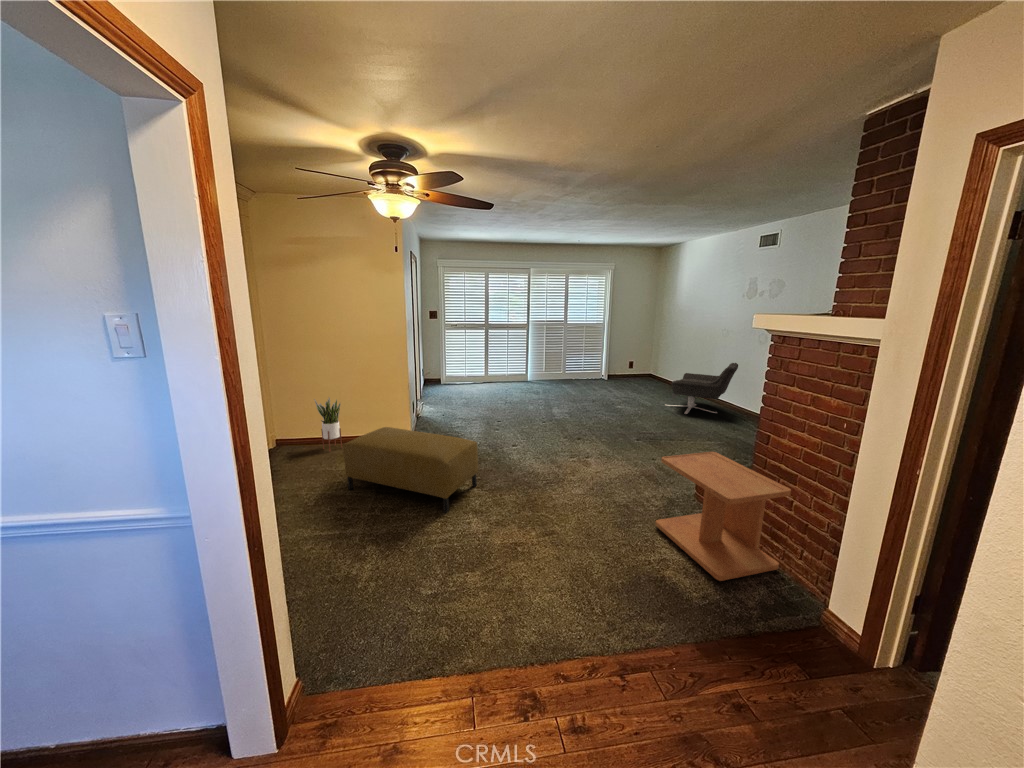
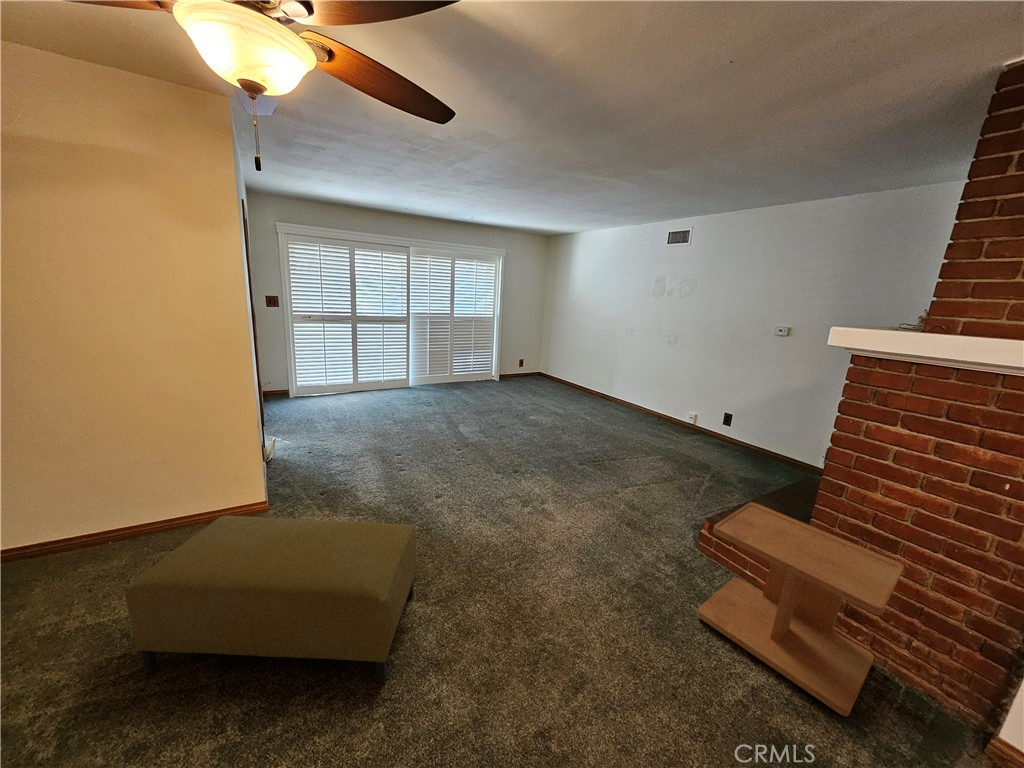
lounge chair: present [666,363,738,414] -> none [575,363,650,420]
potted plant: present [314,398,342,451] -> none [40,462,122,566]

